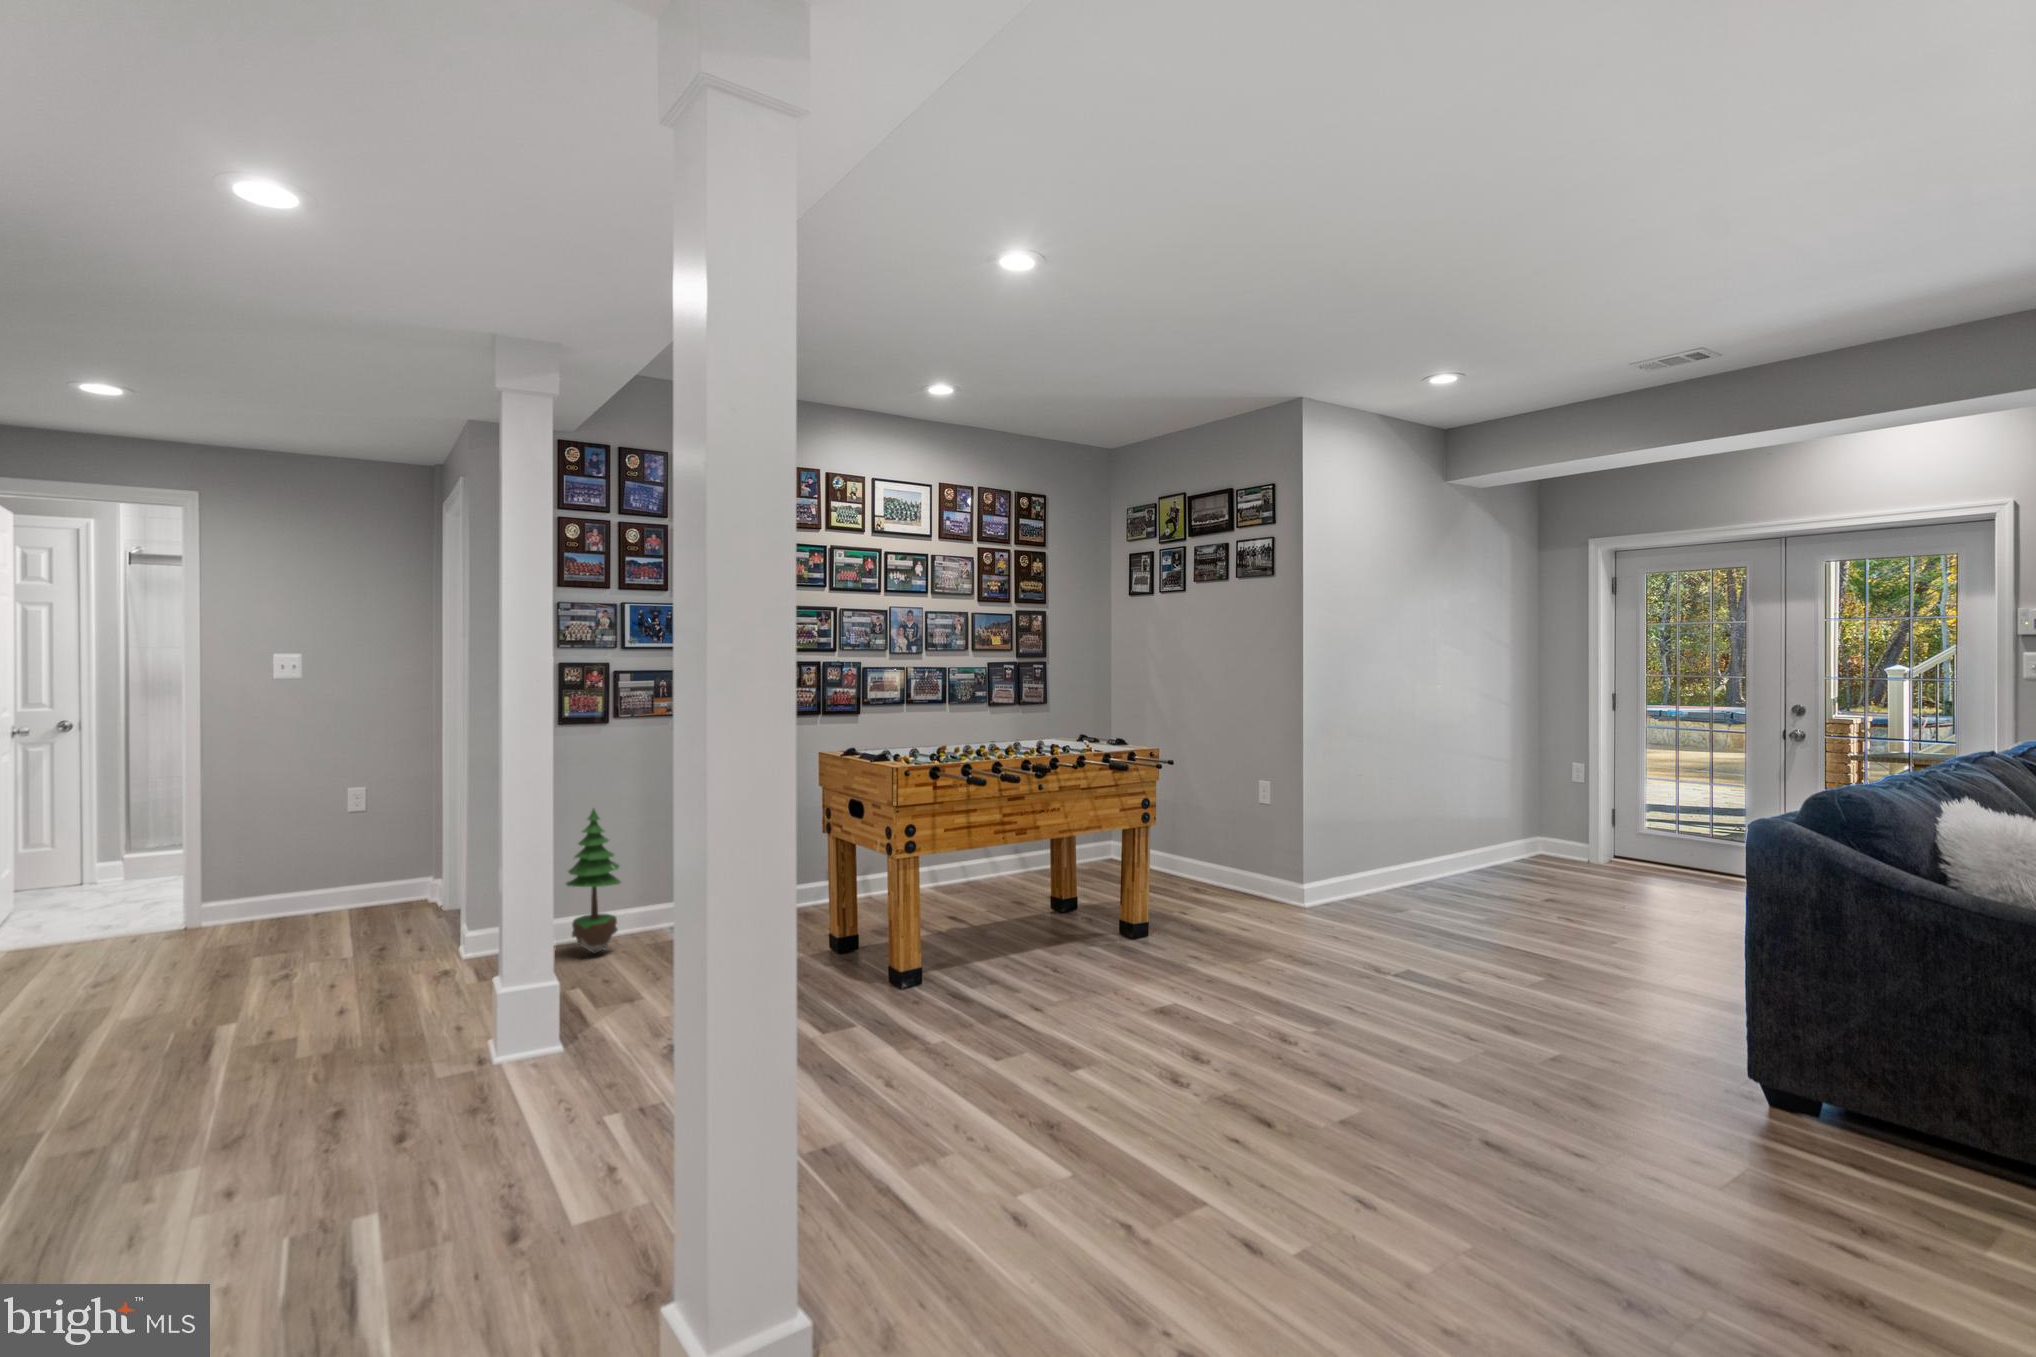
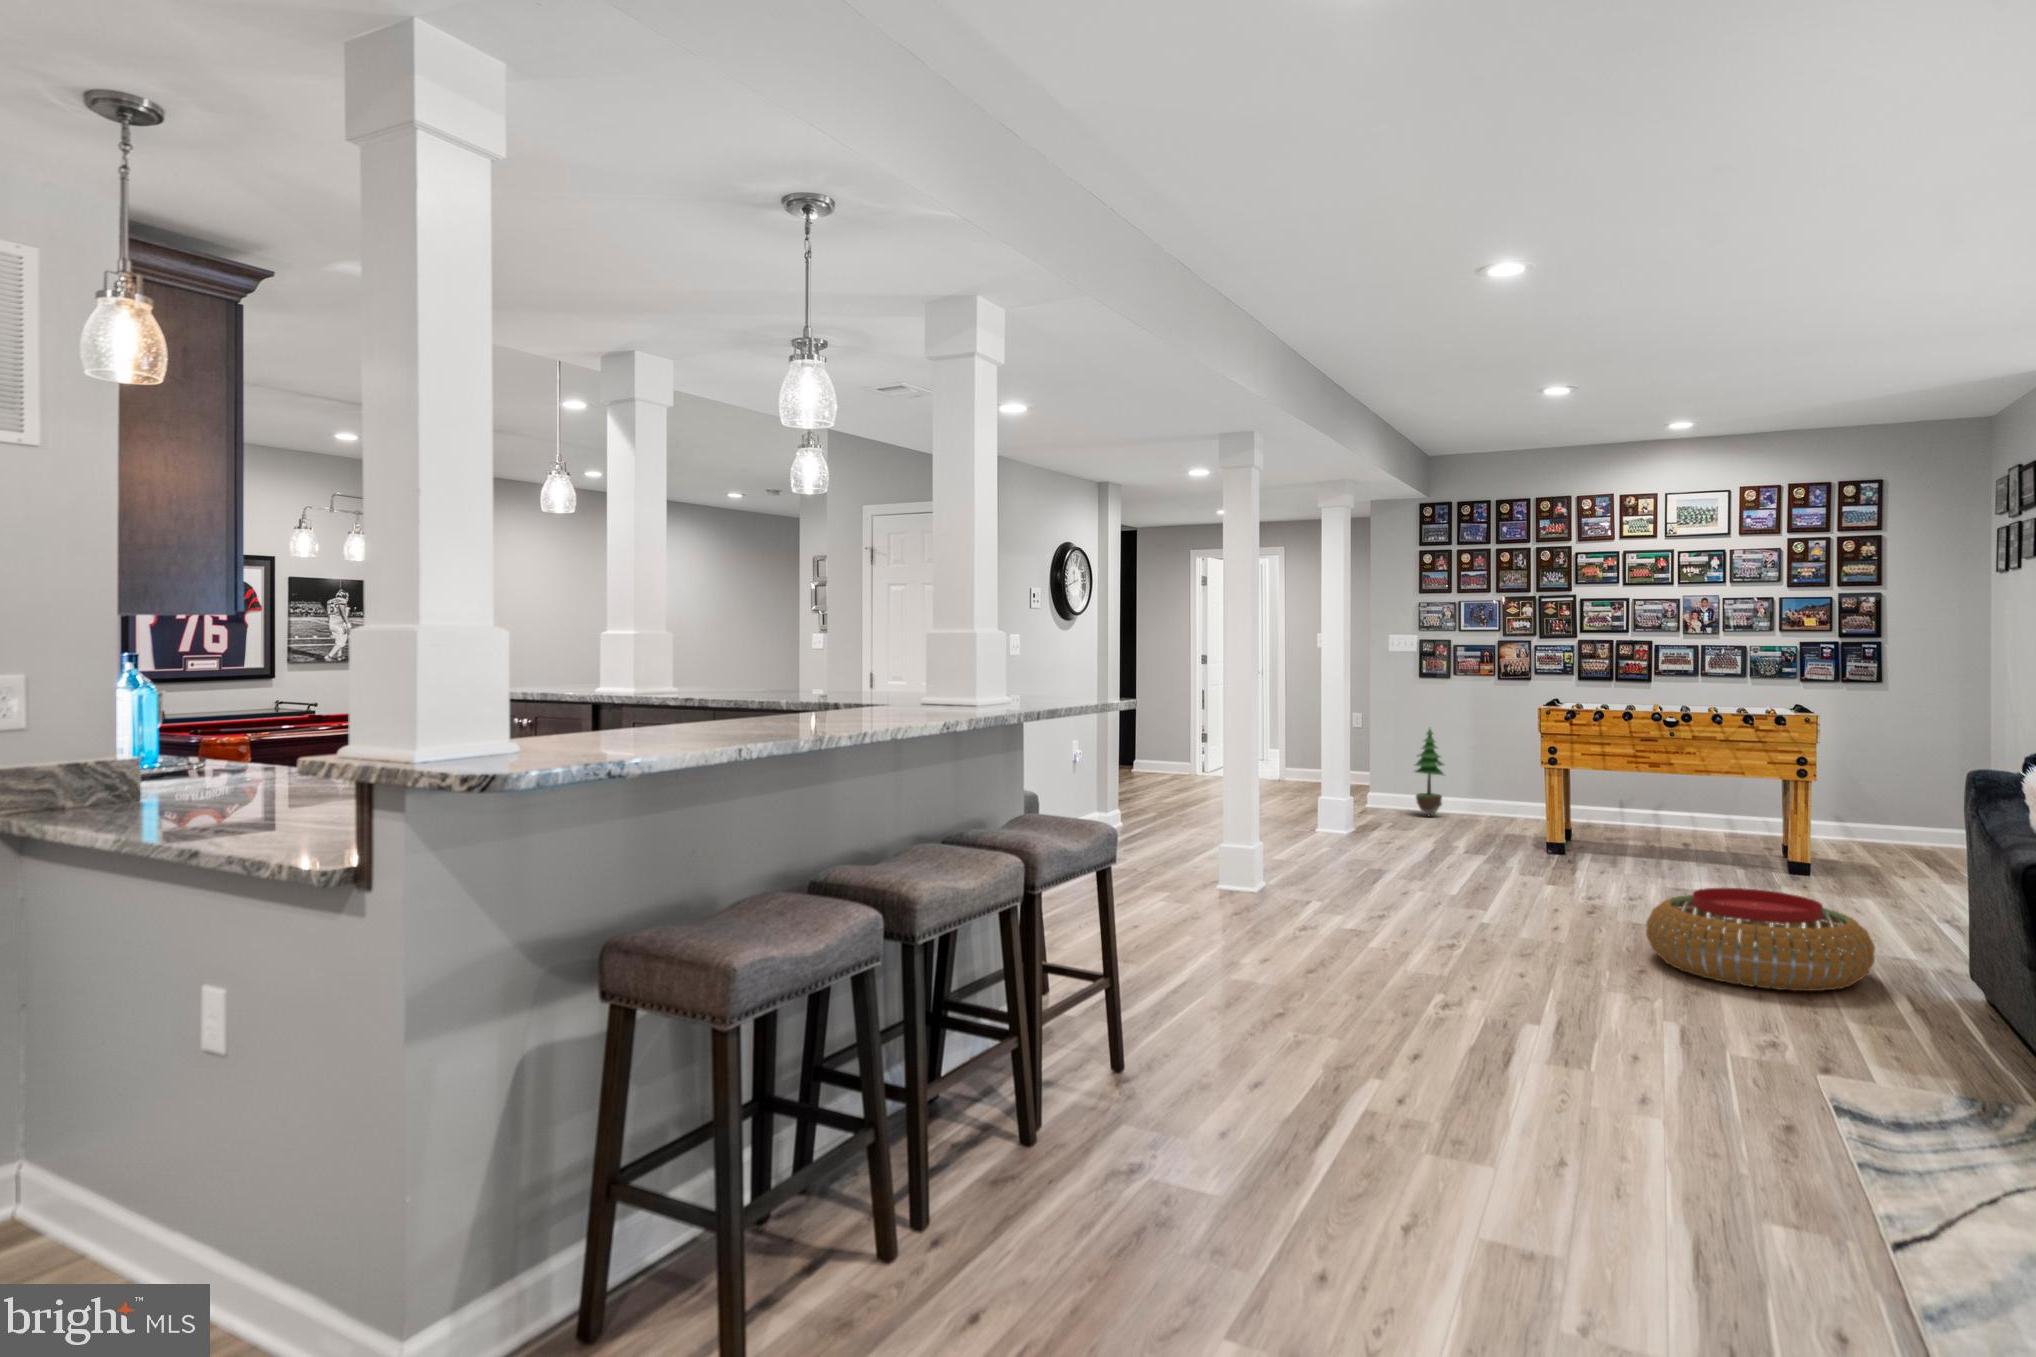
pouf: none [1471,1006,1781,1183] -> present [1646,888,1875,991]

